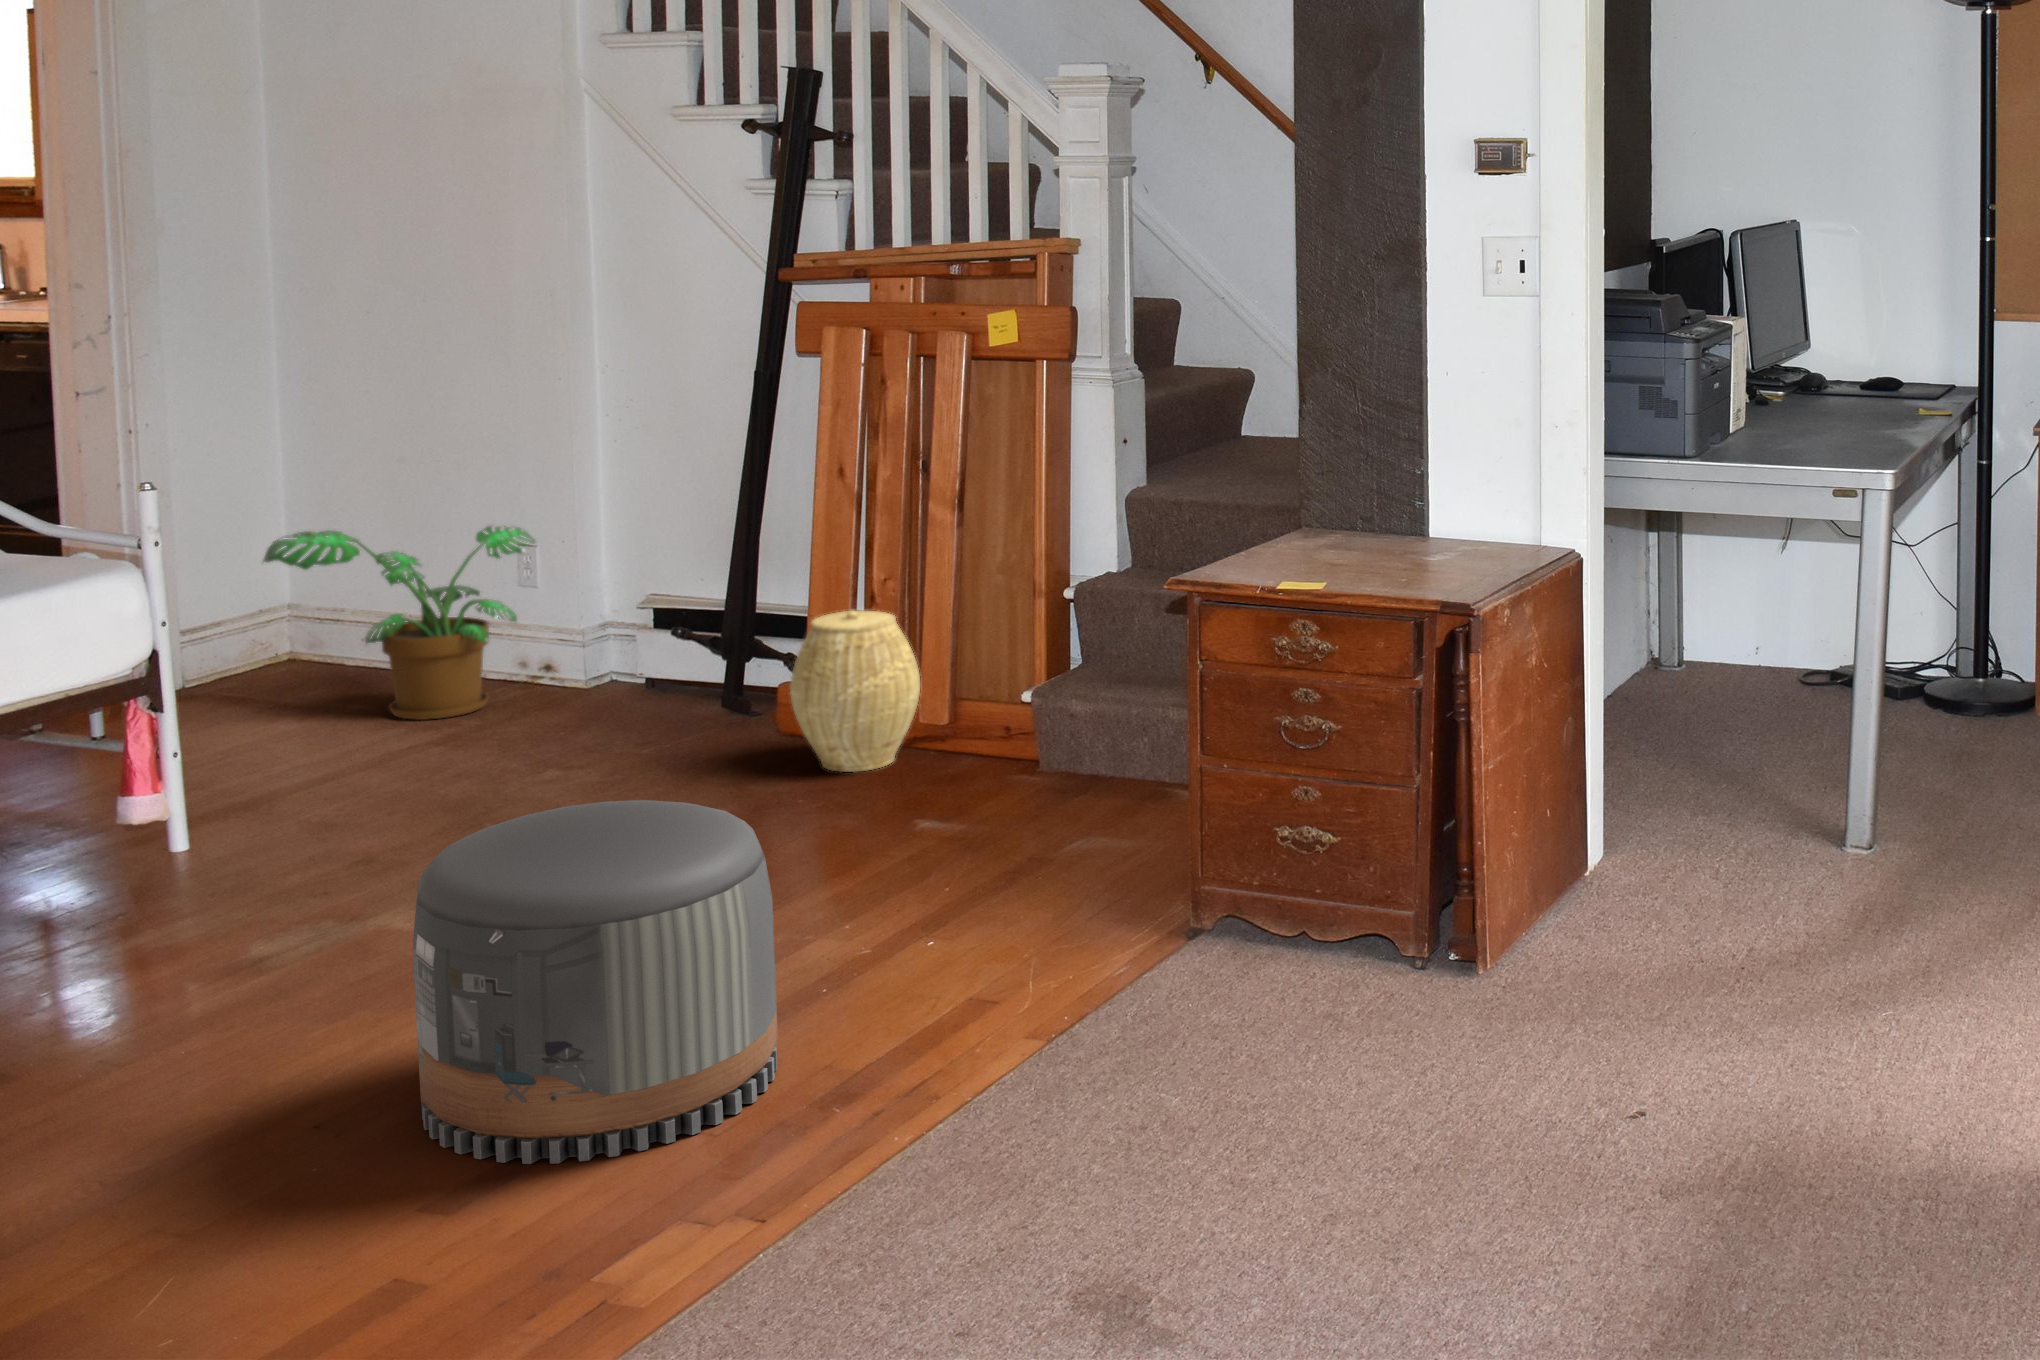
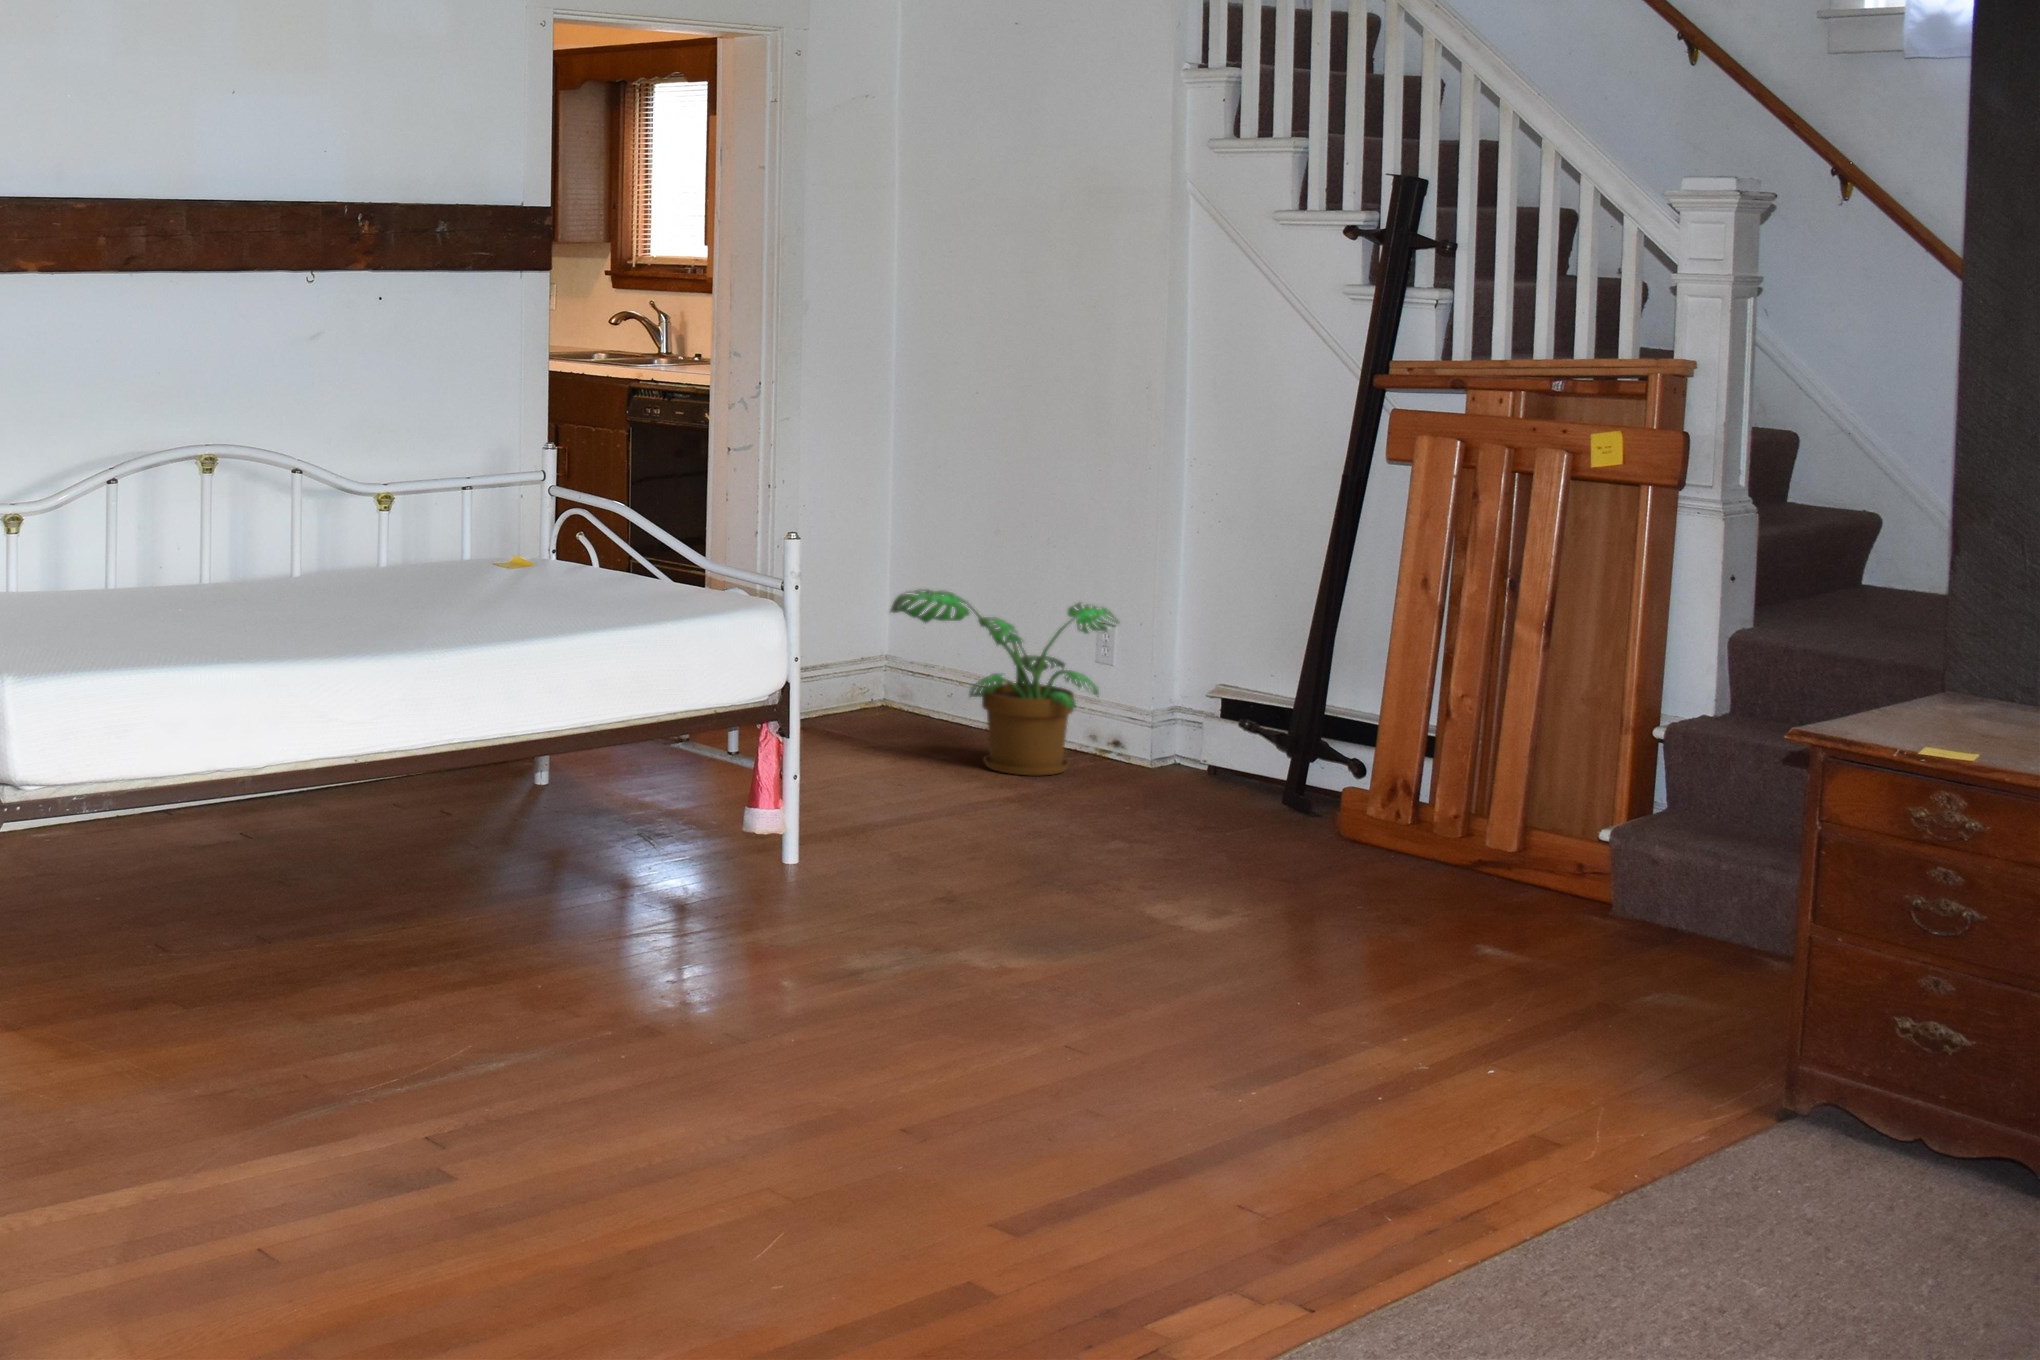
woven basket: present [790,611,920,772] -> none [1363,716,1493,876]
pouf: present [413,800,778,1164] -> none [1070,824,1369,1113]

